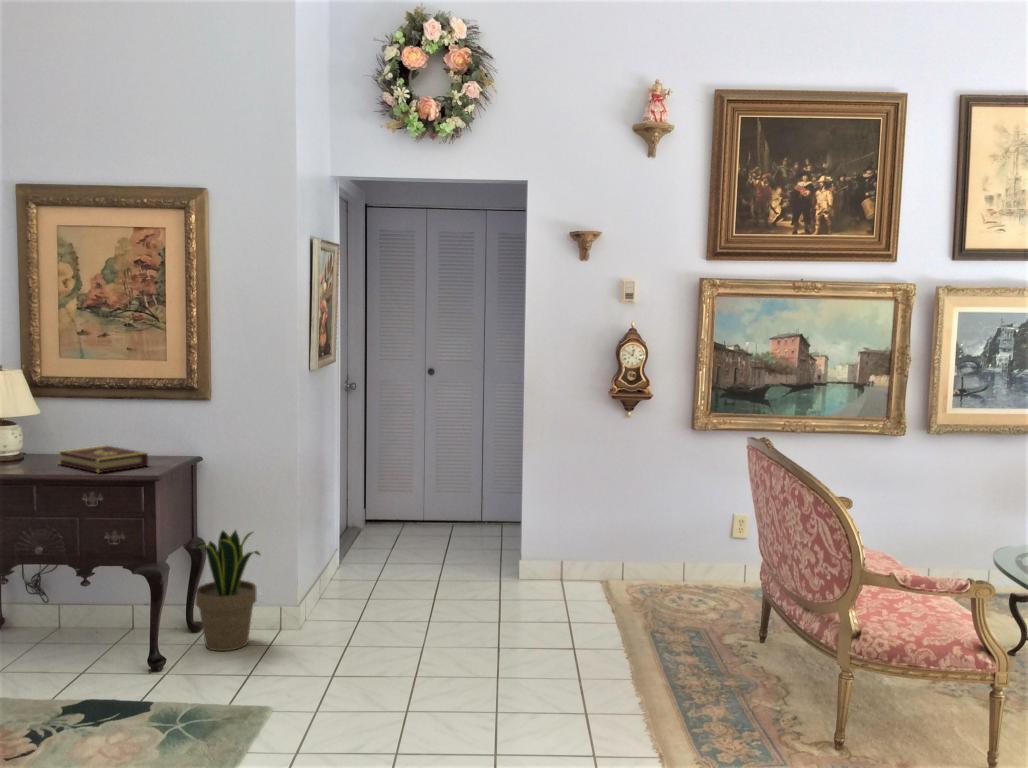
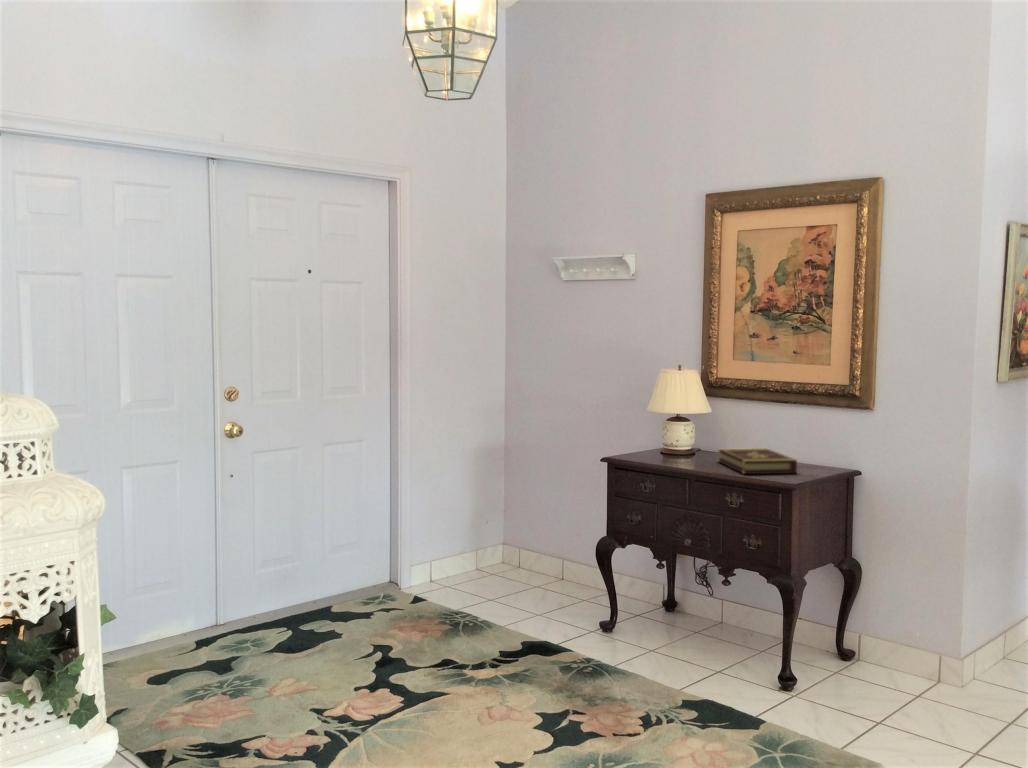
potted plant: present [195,530,260,651] -> none [837,554,914,691]

